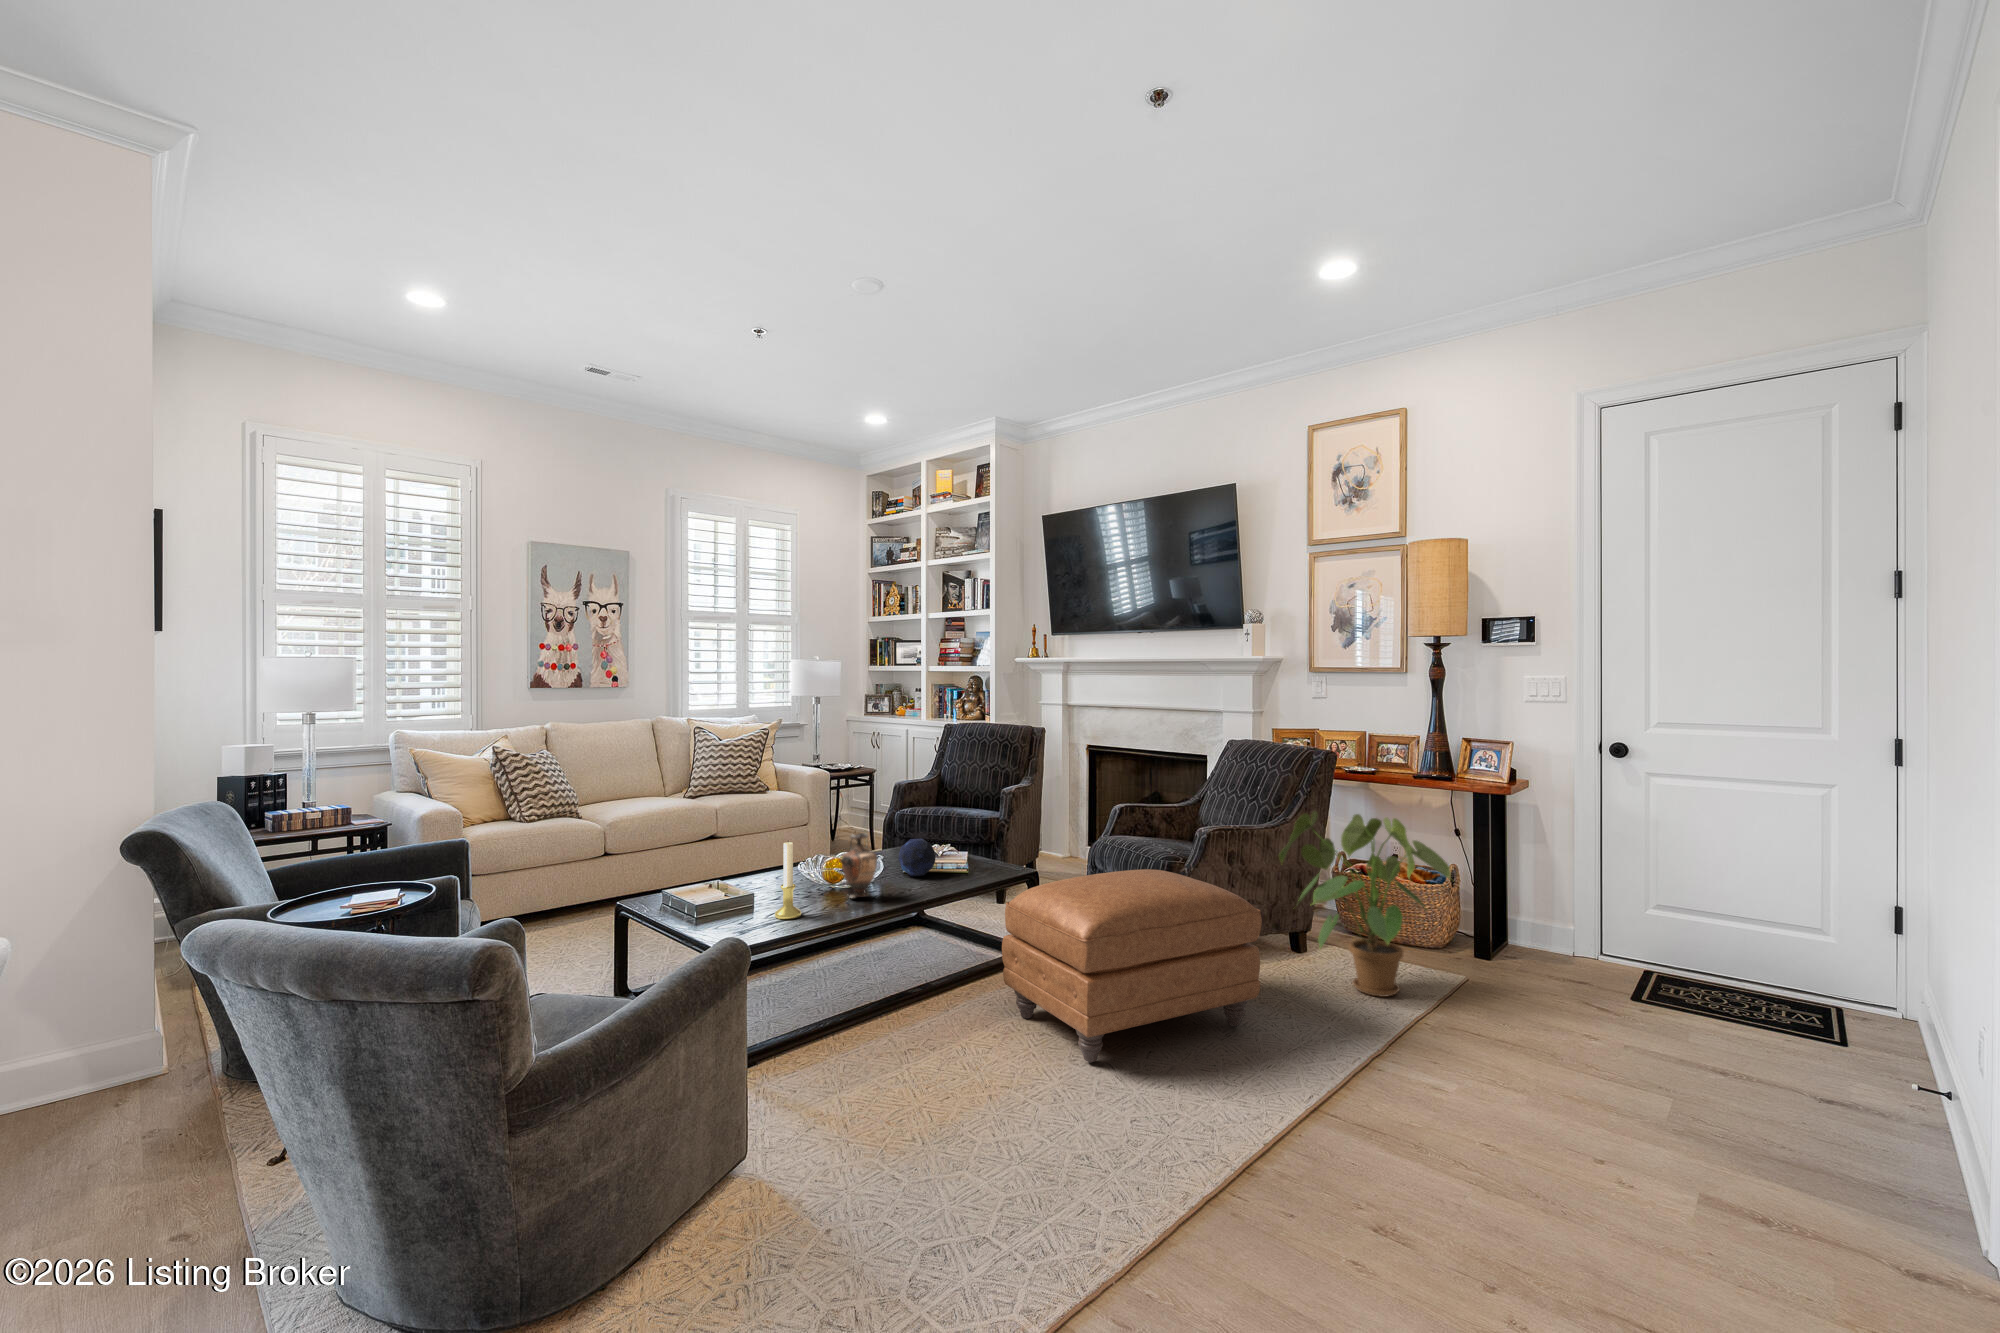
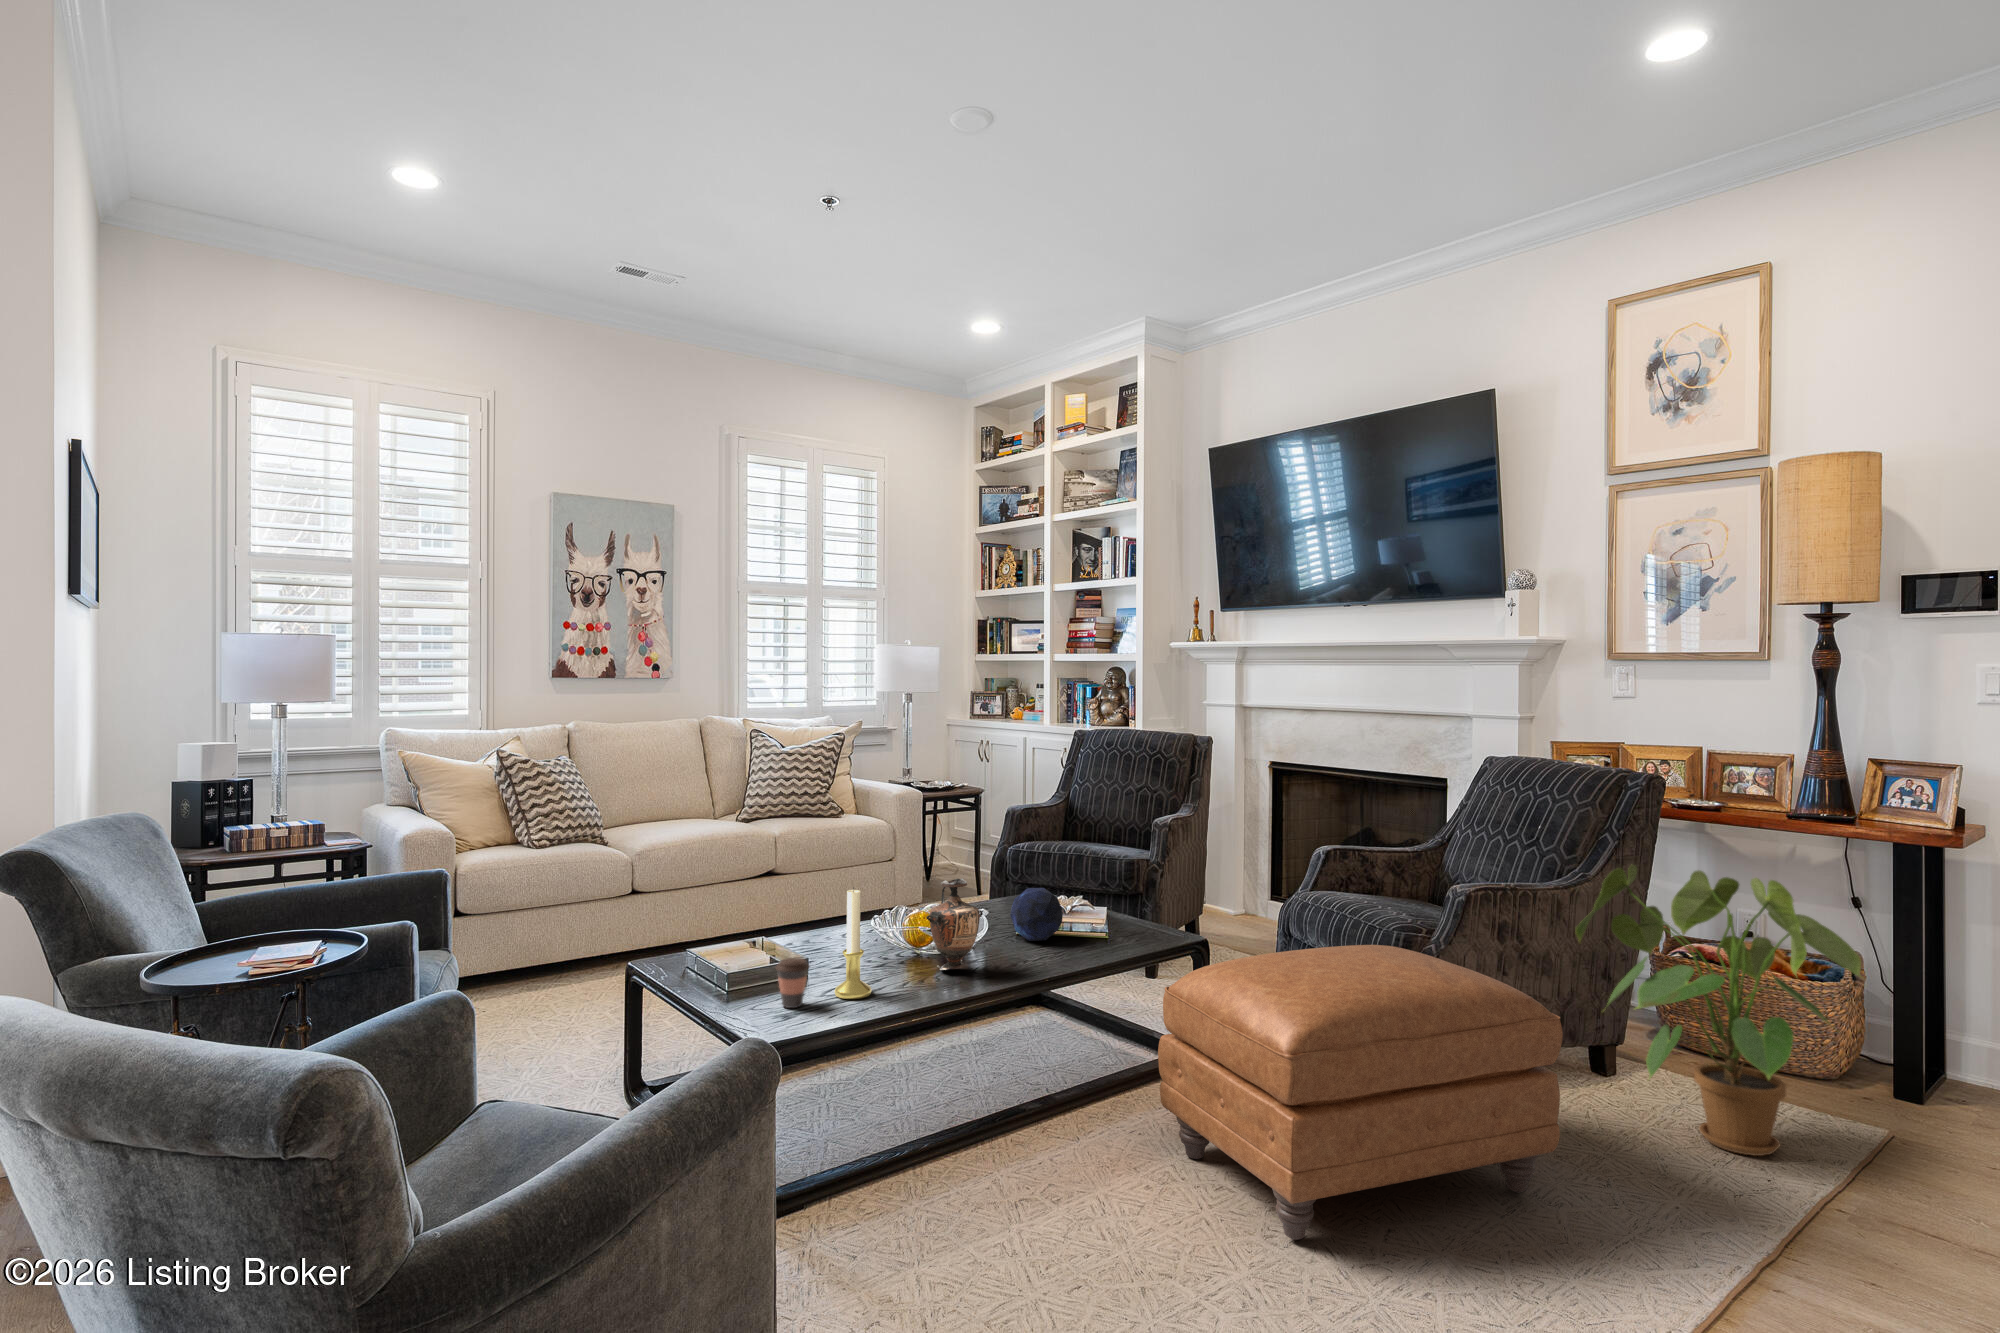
coffee cup: none [733,891,758,927] -> present [776,958,810,1008]

